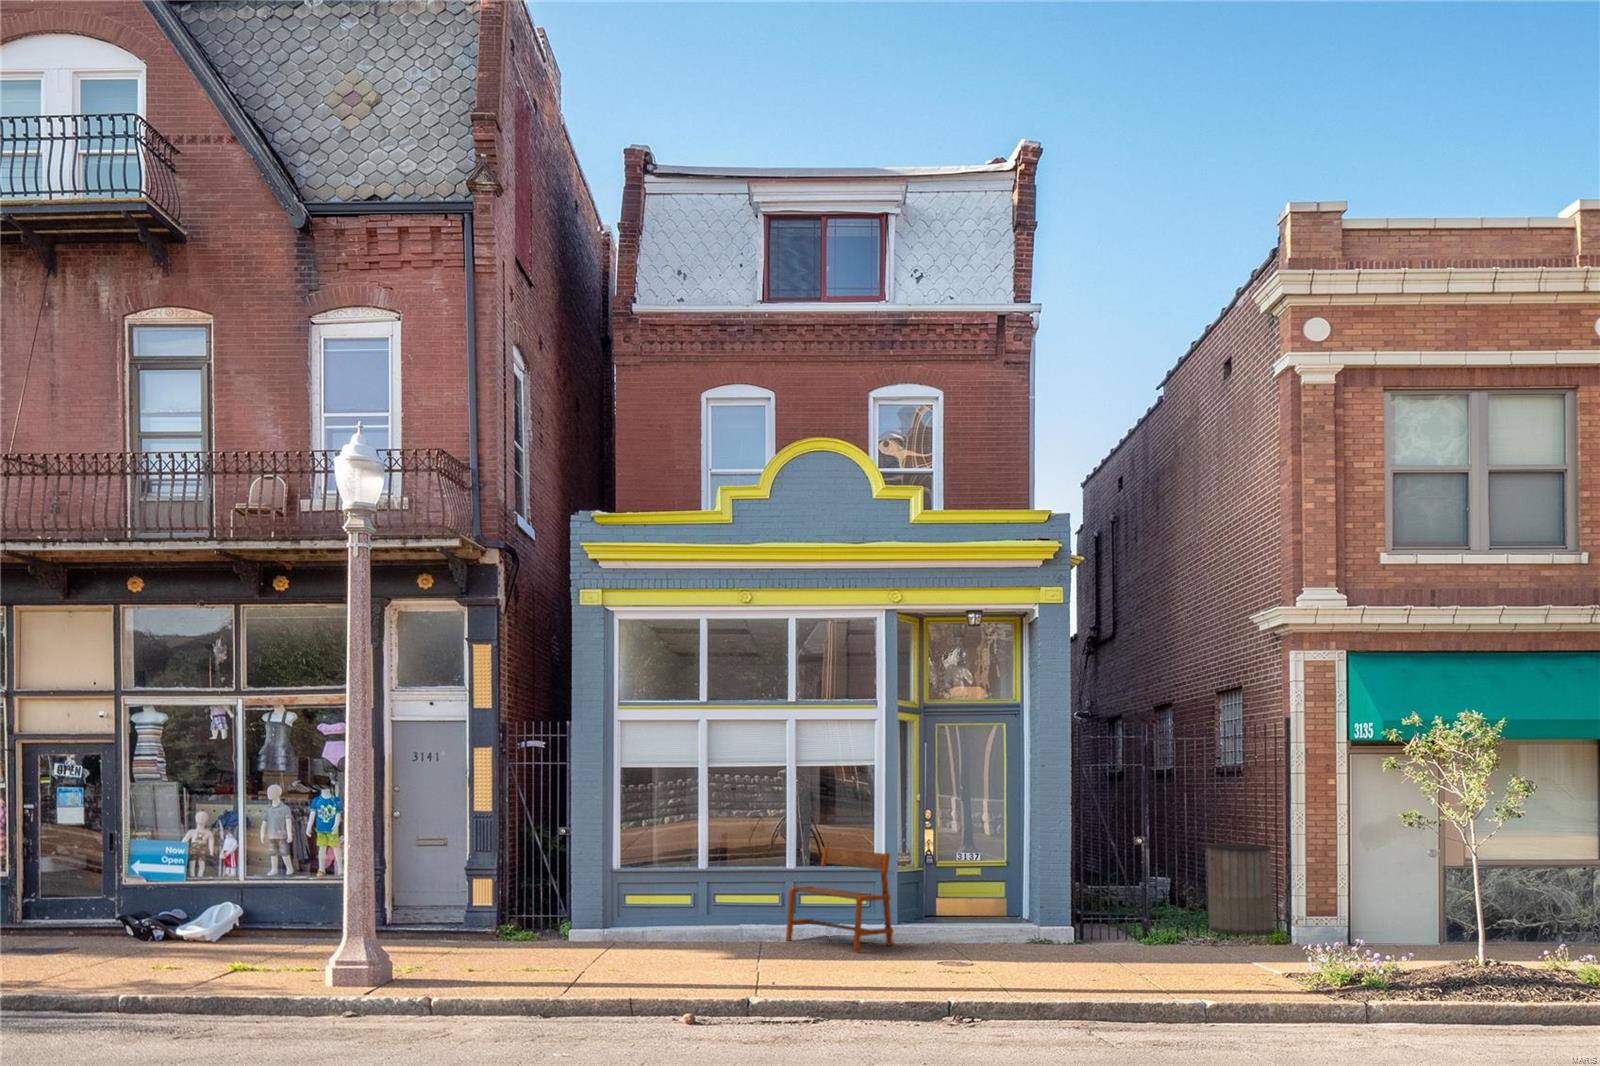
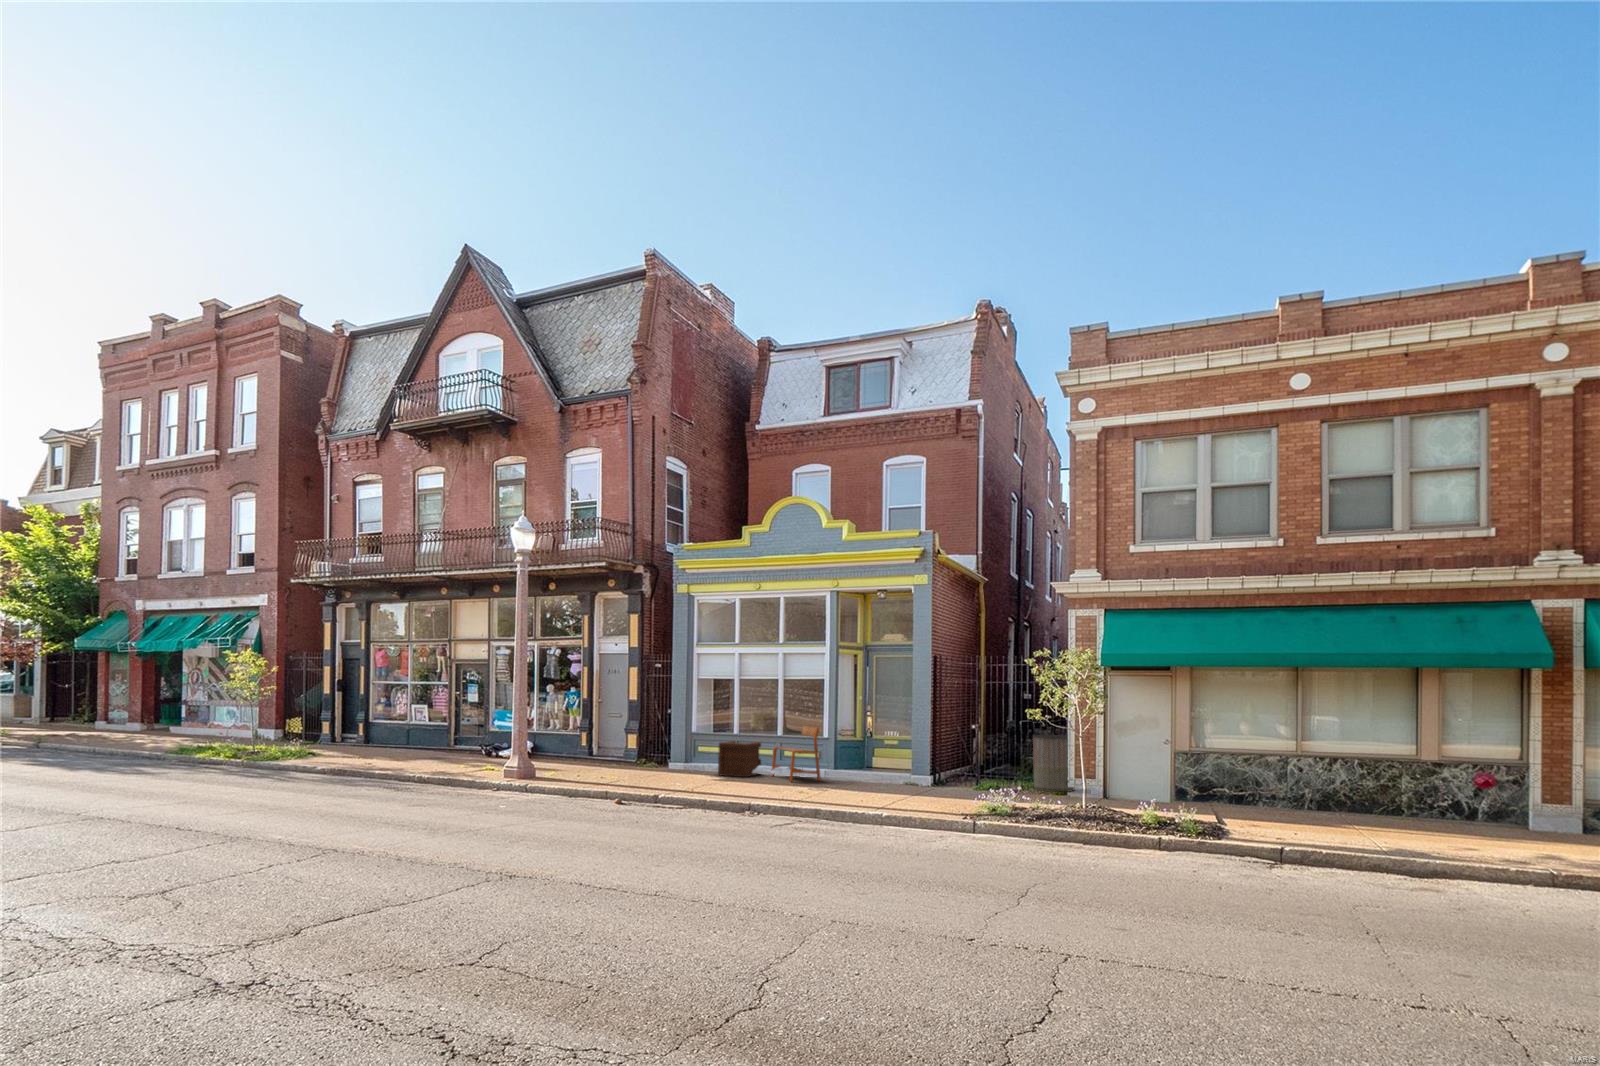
wooden crate: none [697,879,761,947] -> present [718,741,761,777]

